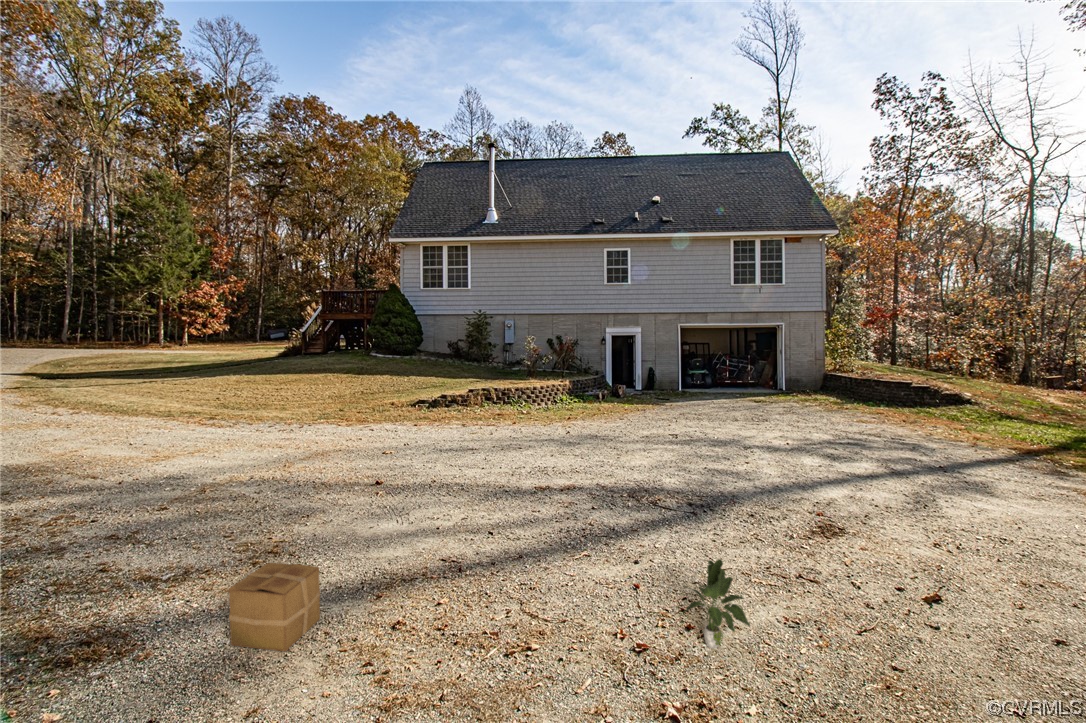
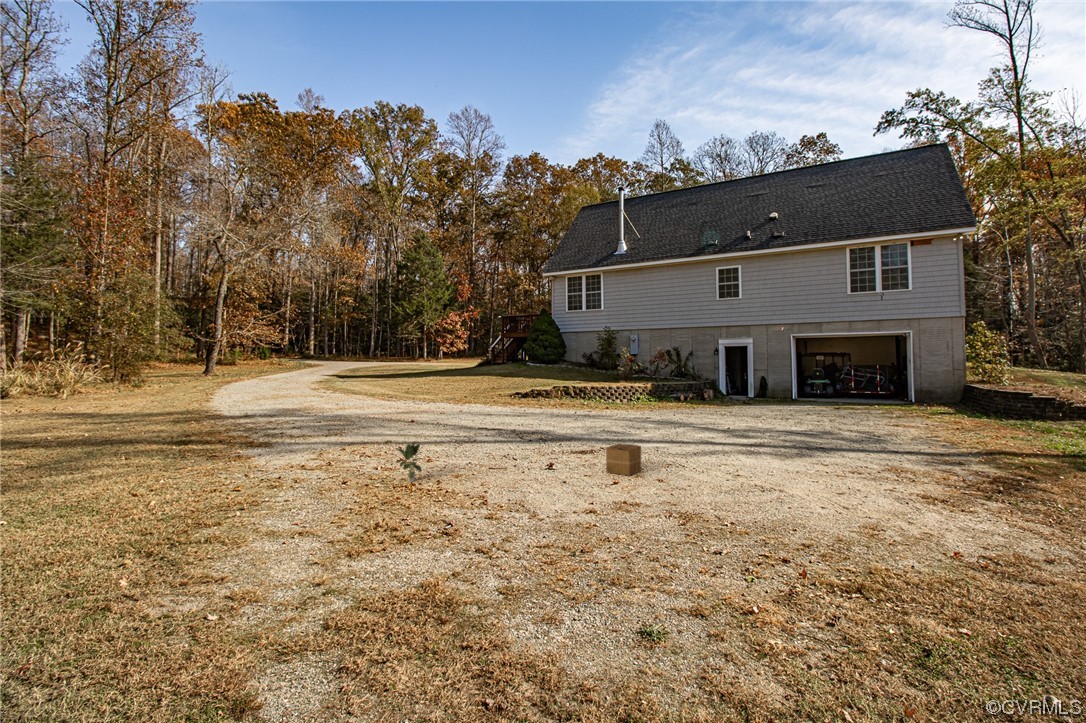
cardboard box: present [229,563,320,651] -> present [606,444,642,476]

